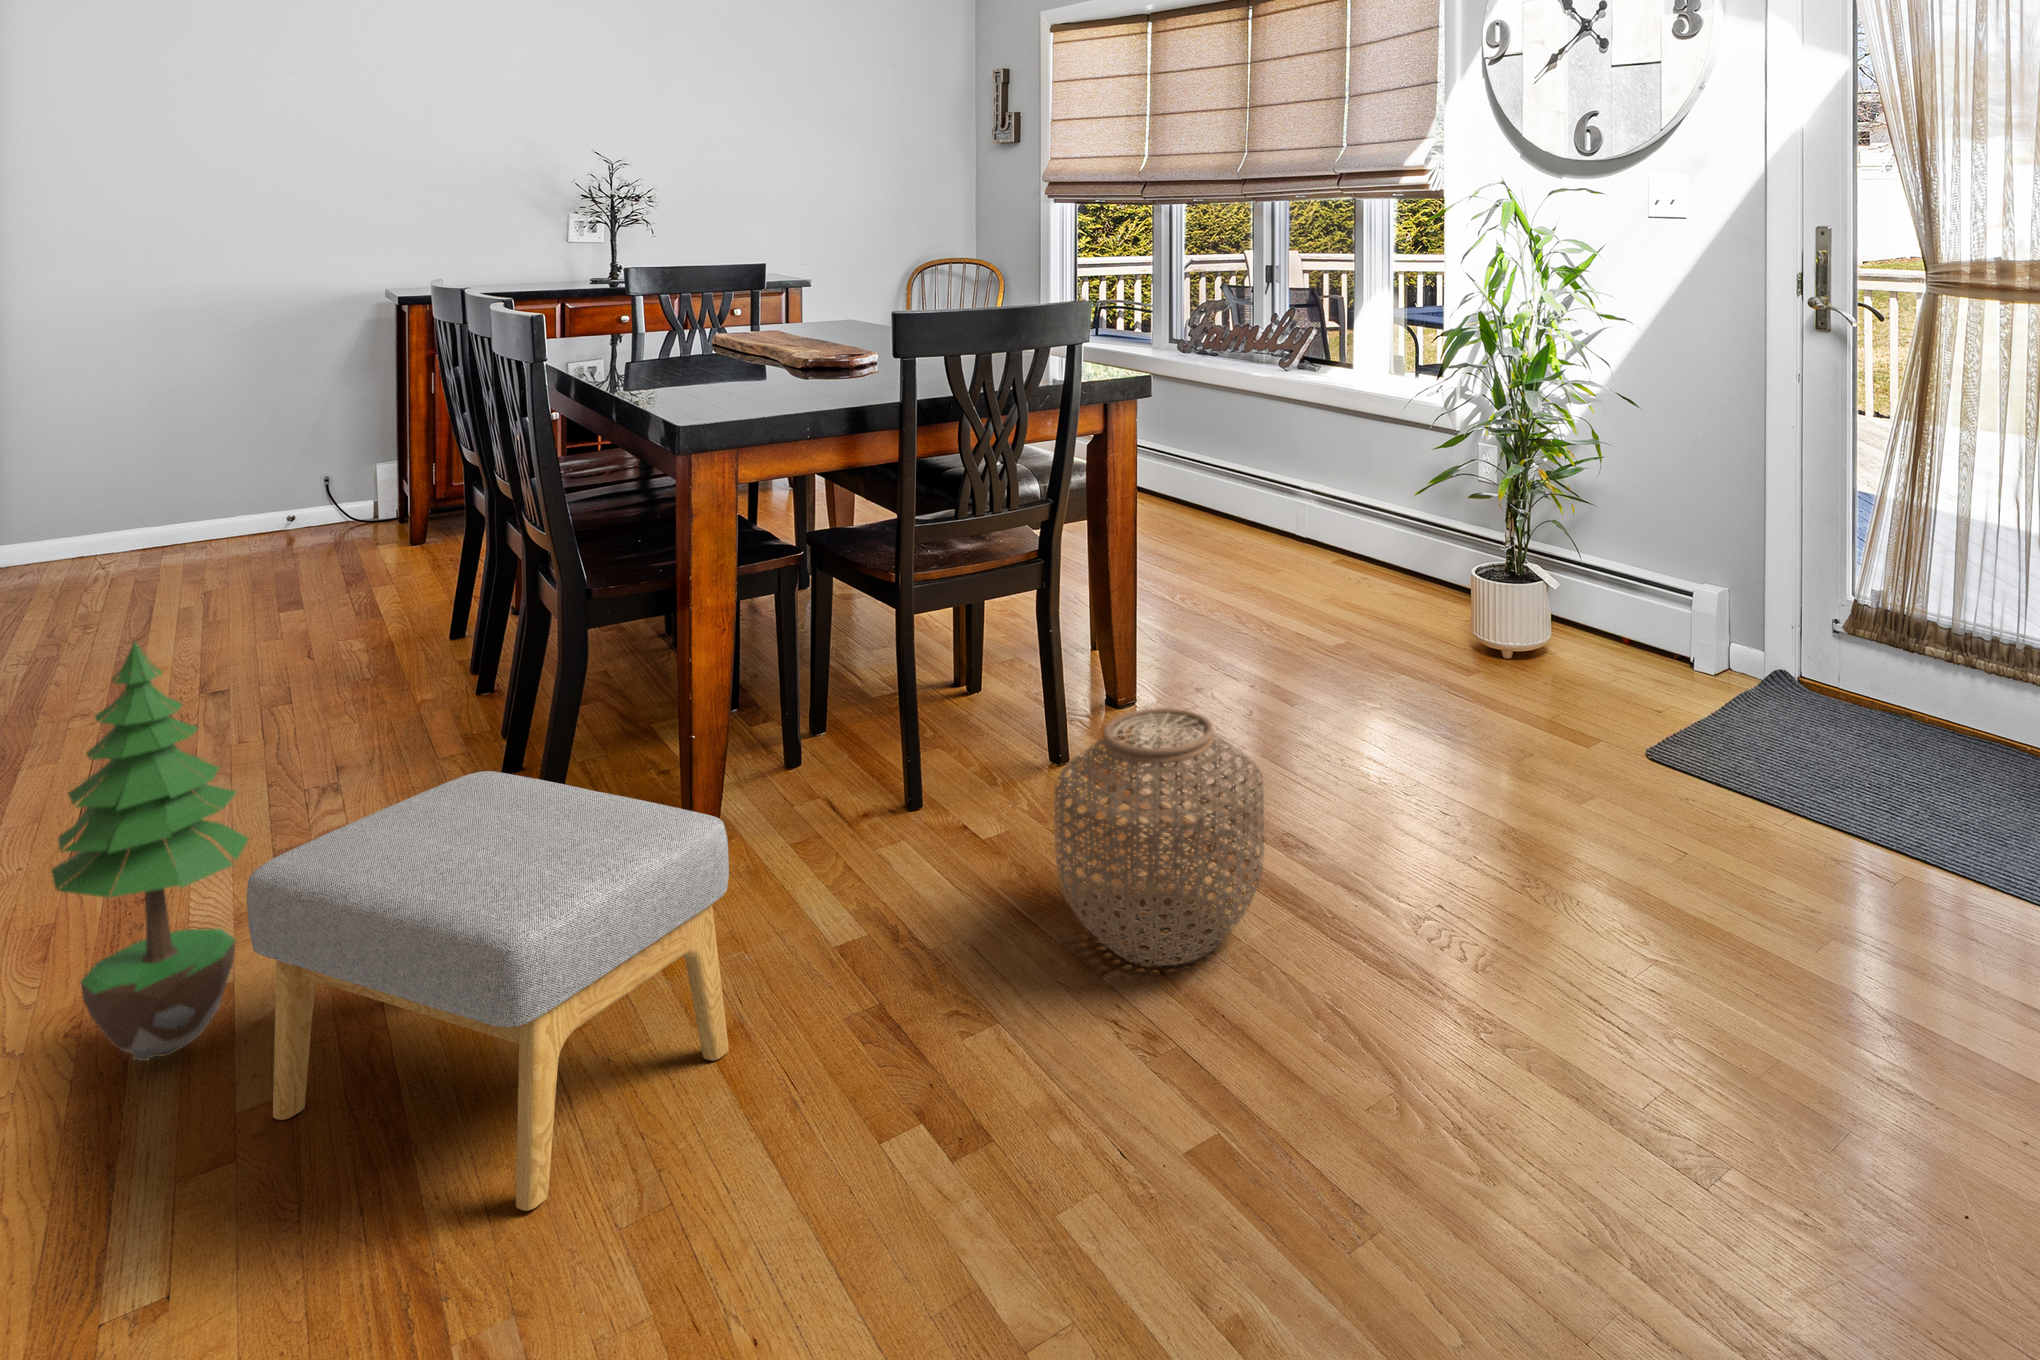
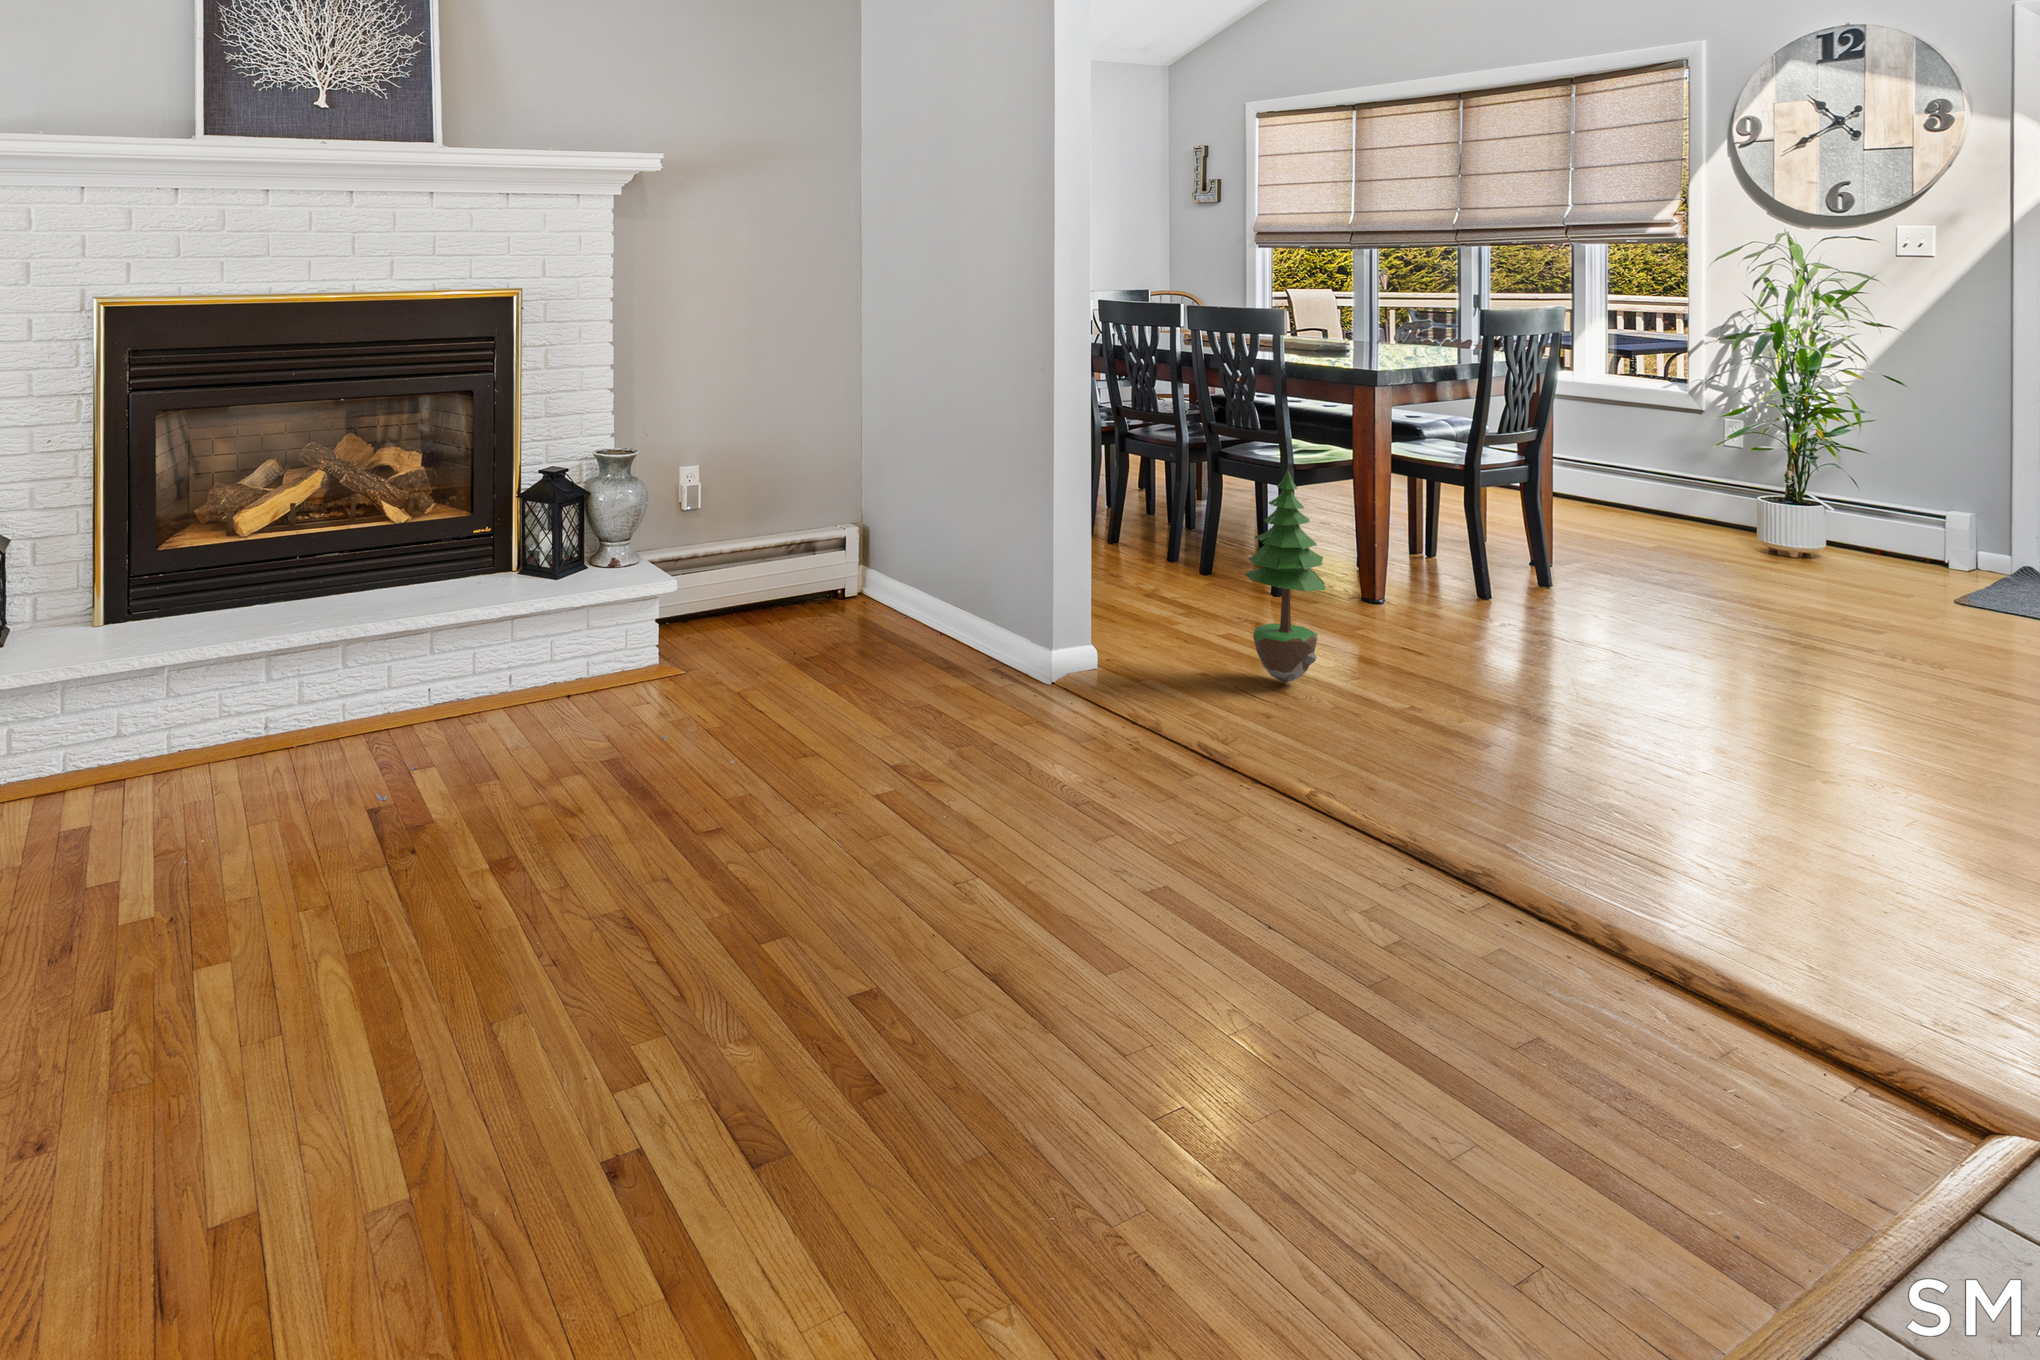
woven basket: present [1055,708,1264,966] -> none [1695,539,1845,677]
footstool: present [247,771,729,1211] -> none [1384,552,1604,734]

